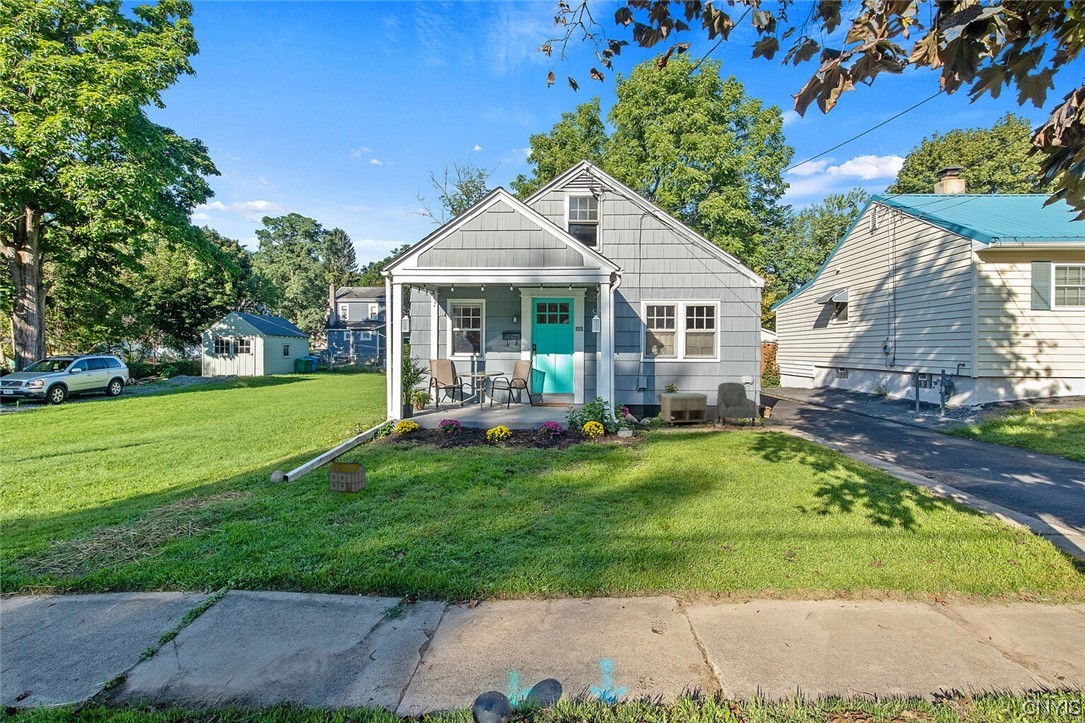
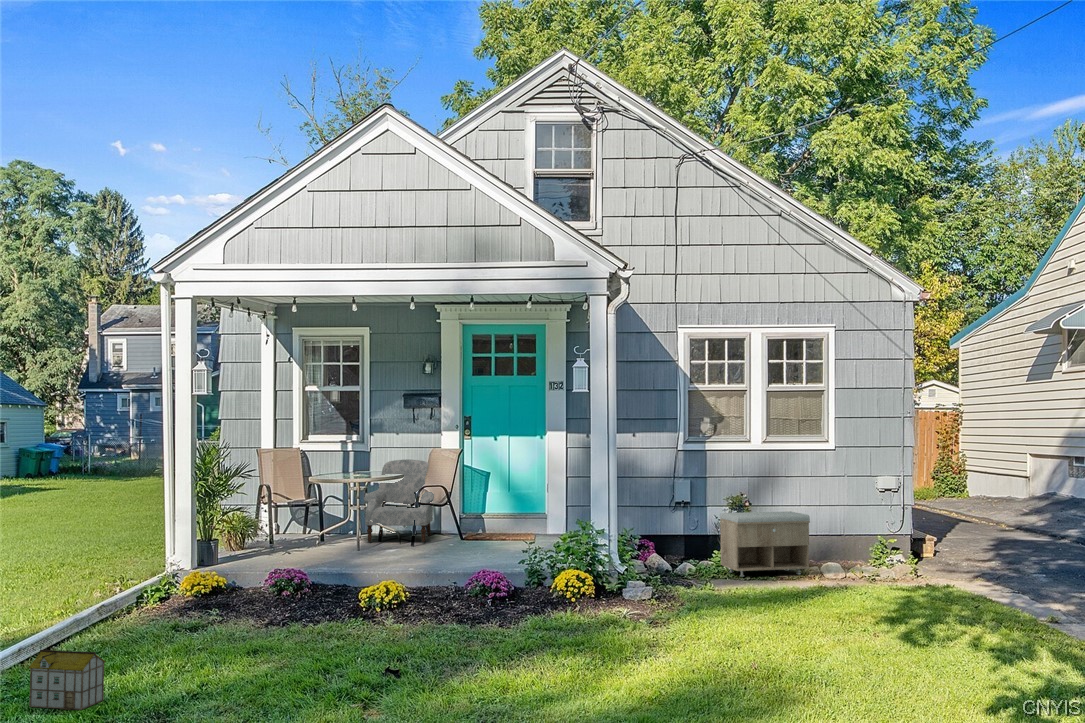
armchair: present [717,382,757,427] -> present [364,459,434,542]

